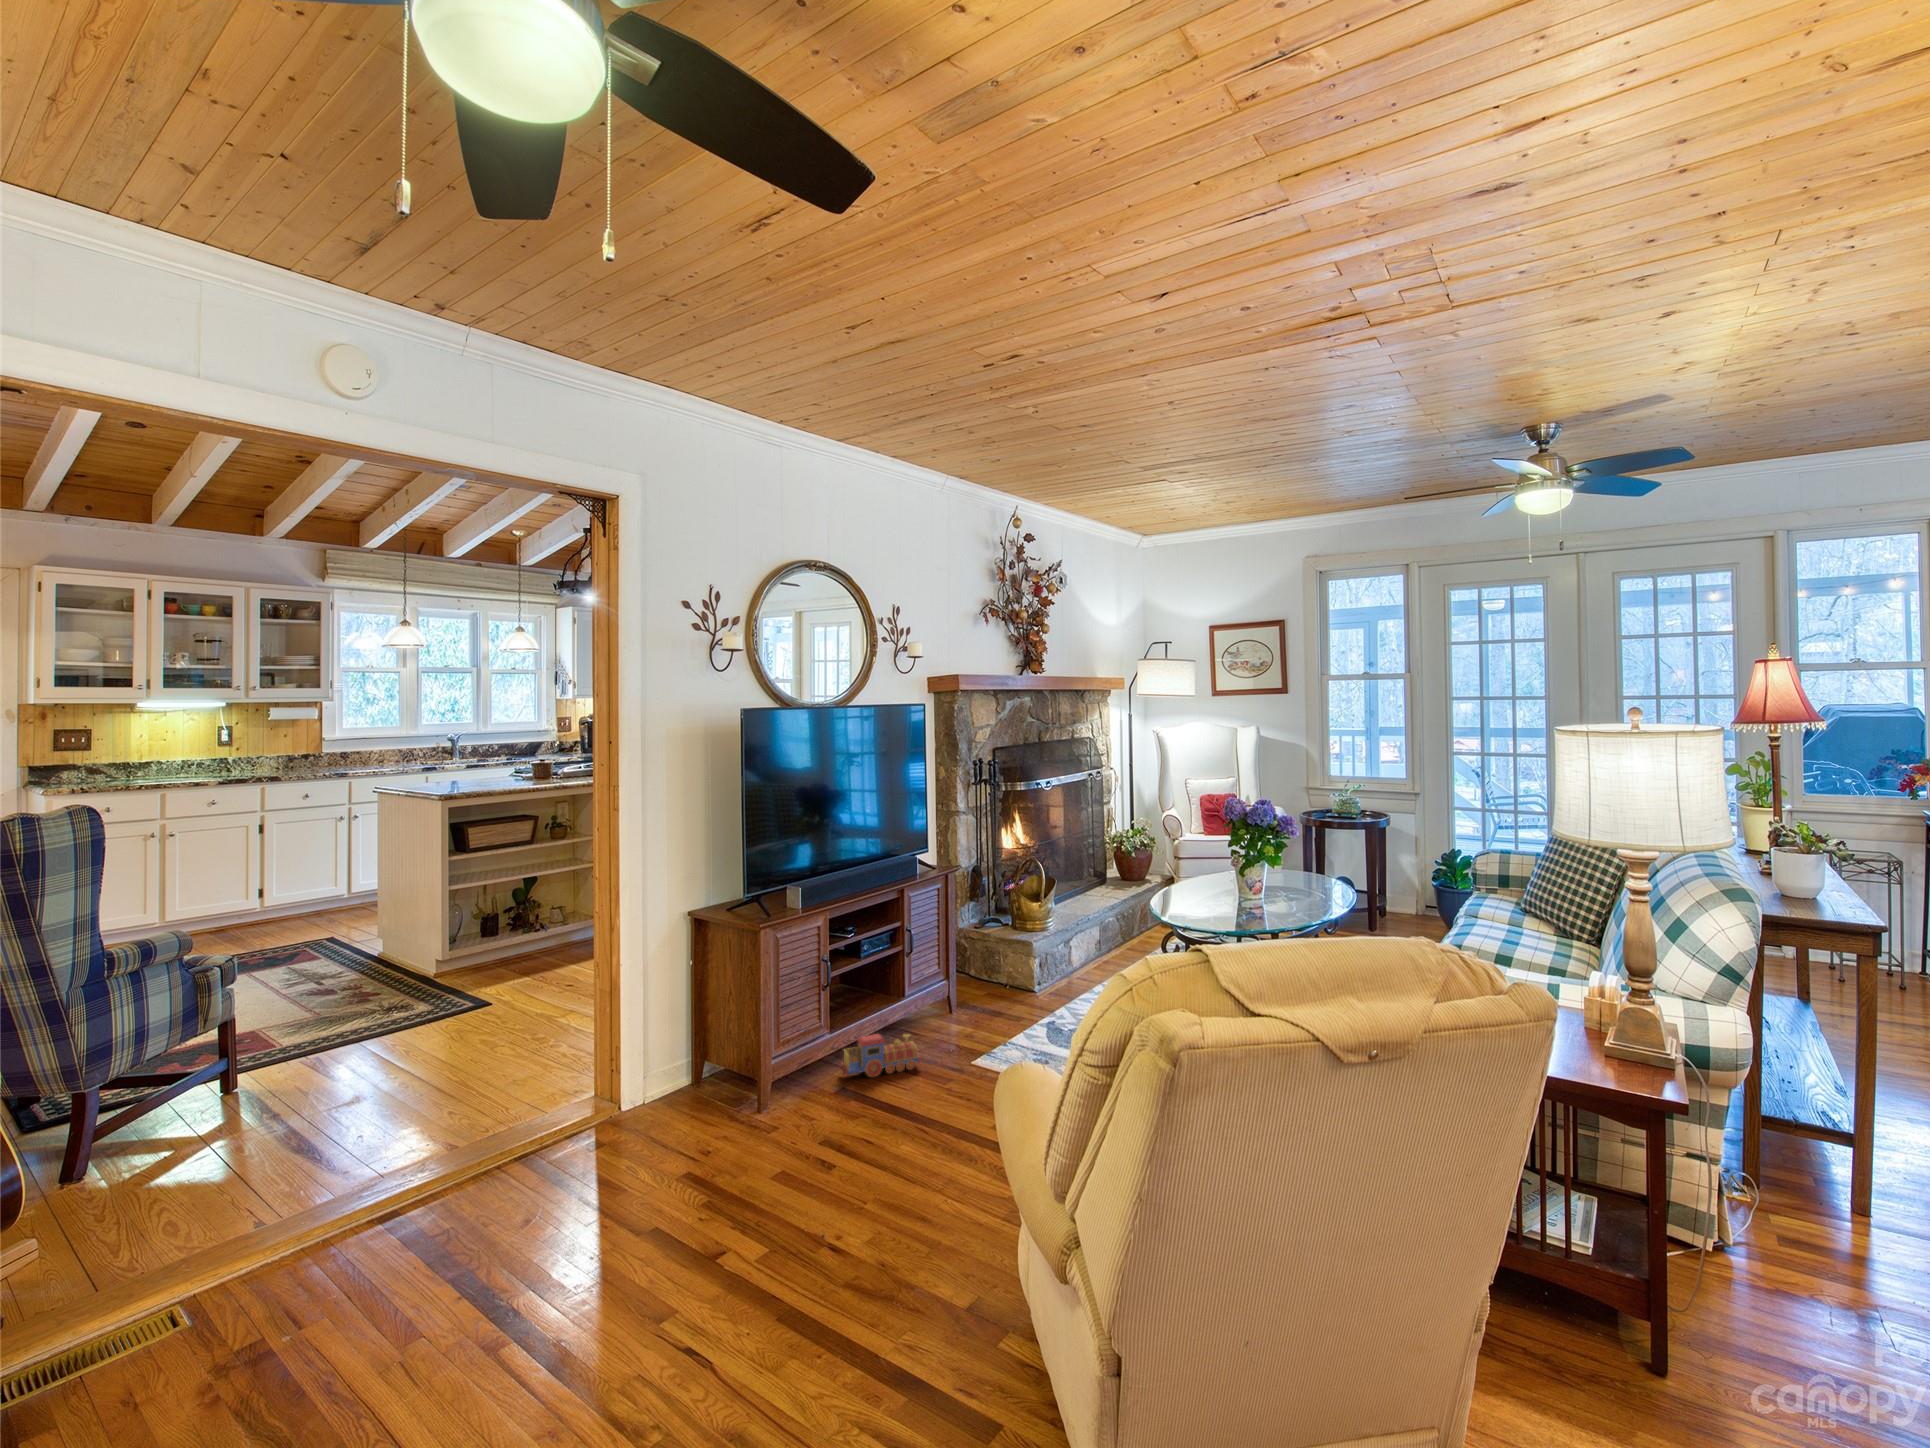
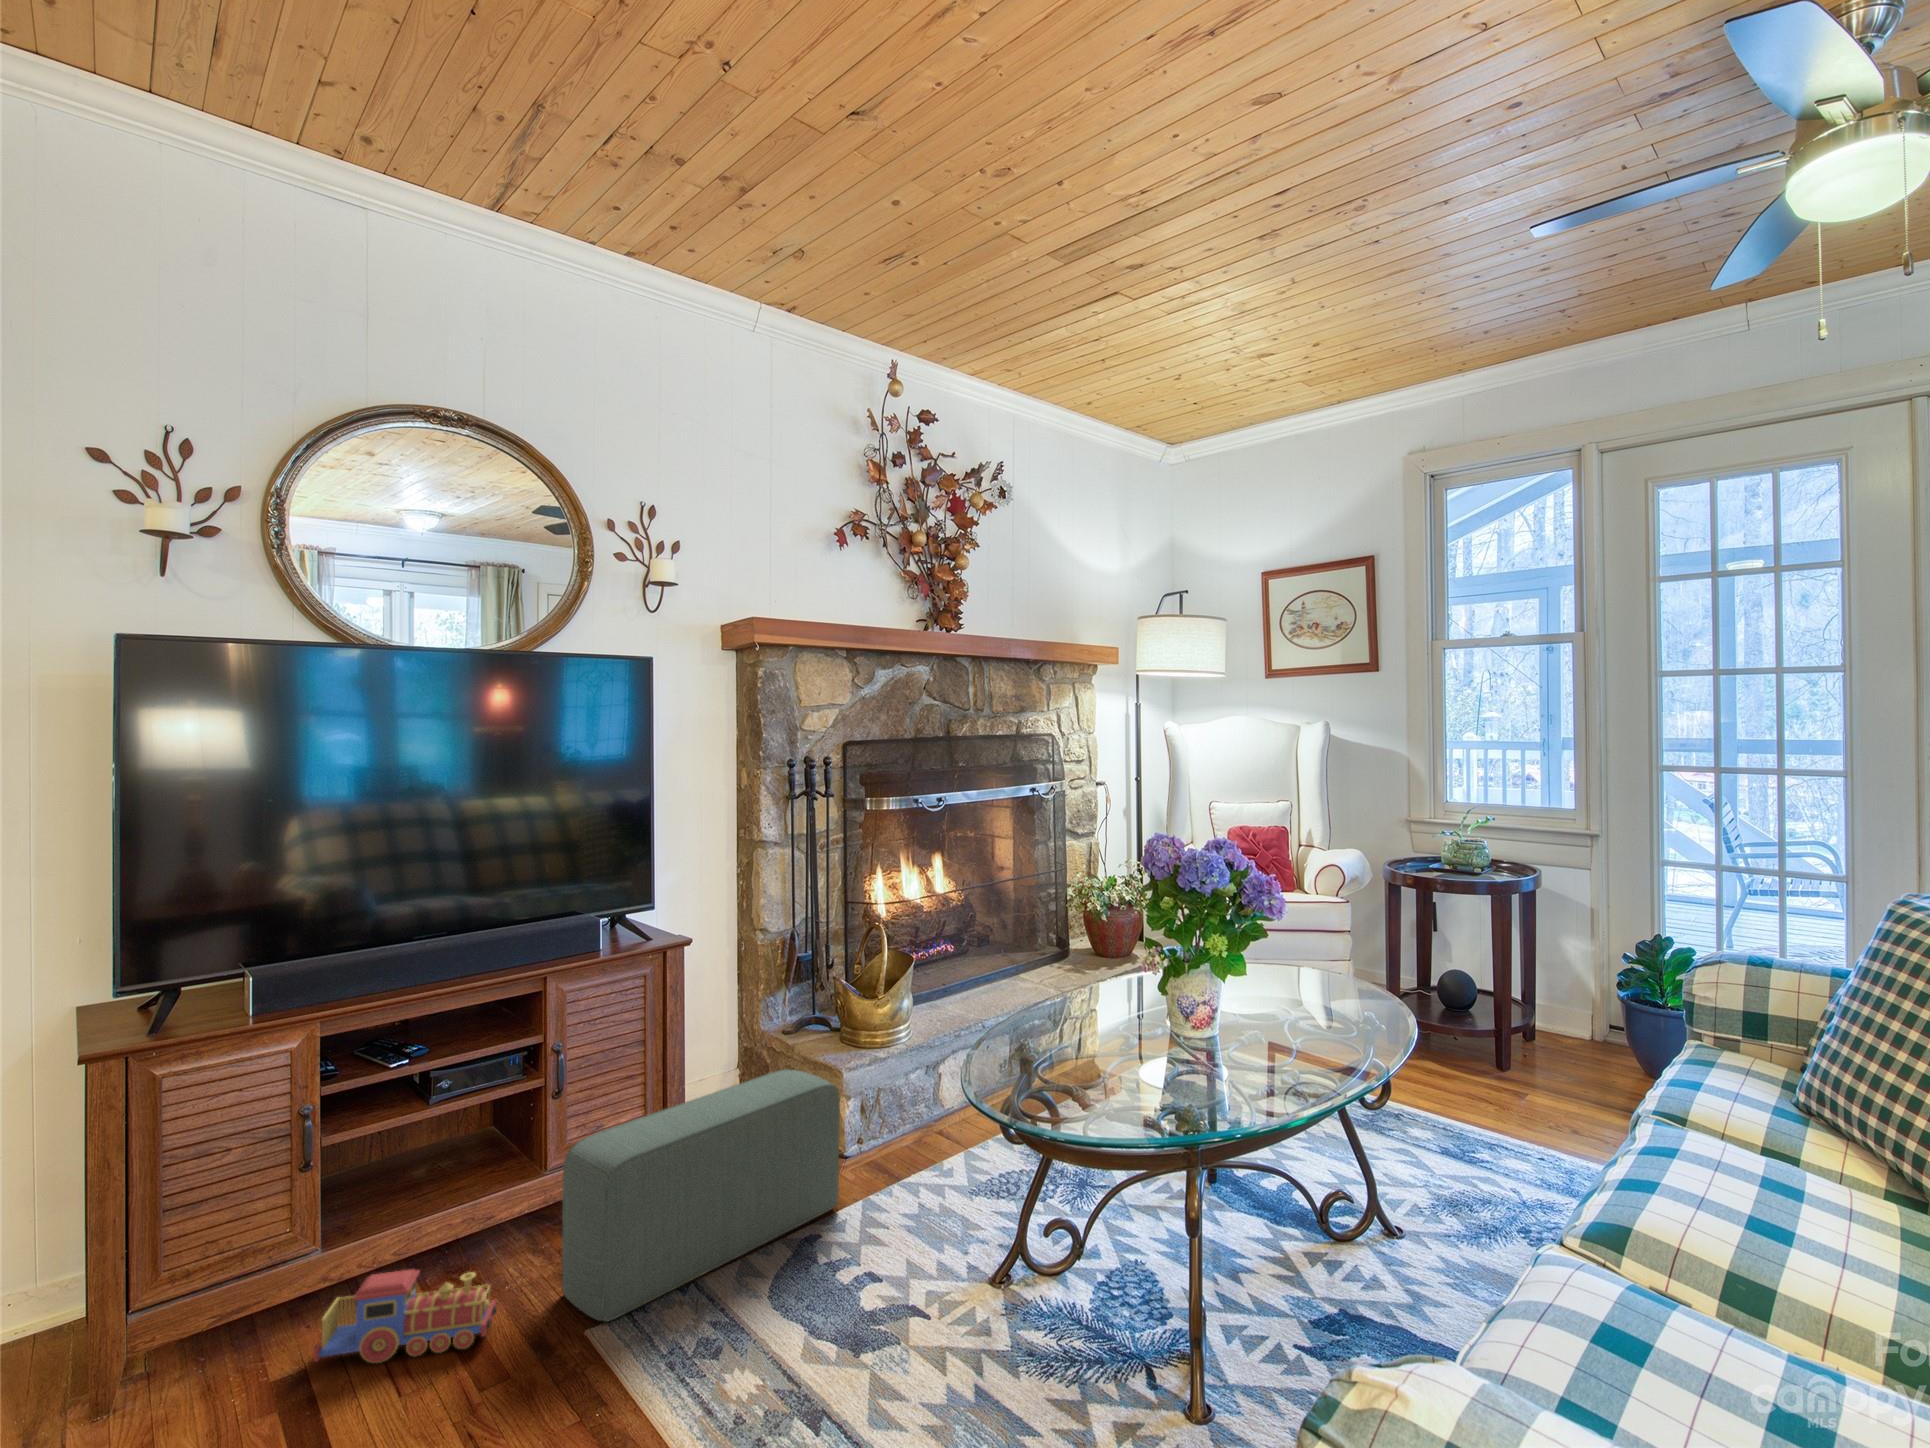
pouf: none [935,938,1045,1056] -> present [562,1069,840,1322]

